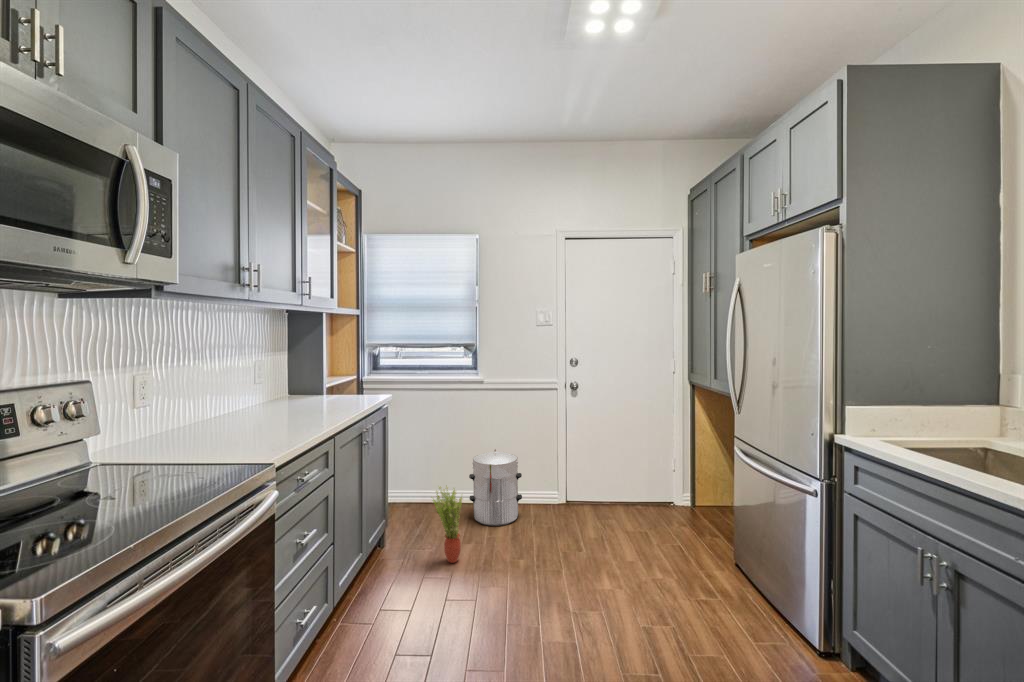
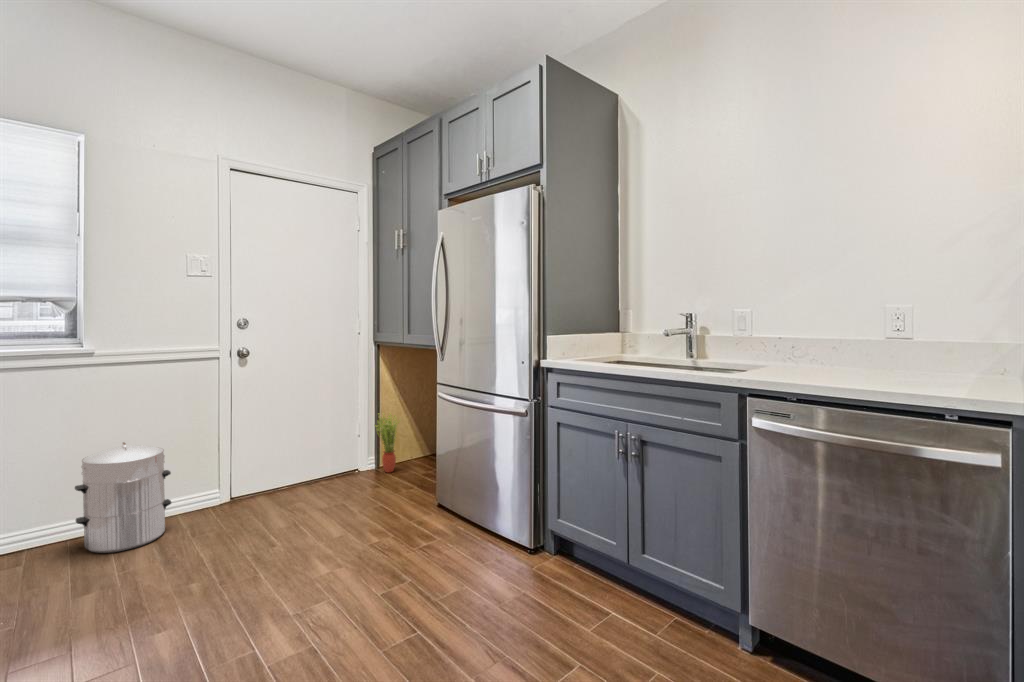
potted plant: present [433,486,462,563] -> present [375,414,400,472]

